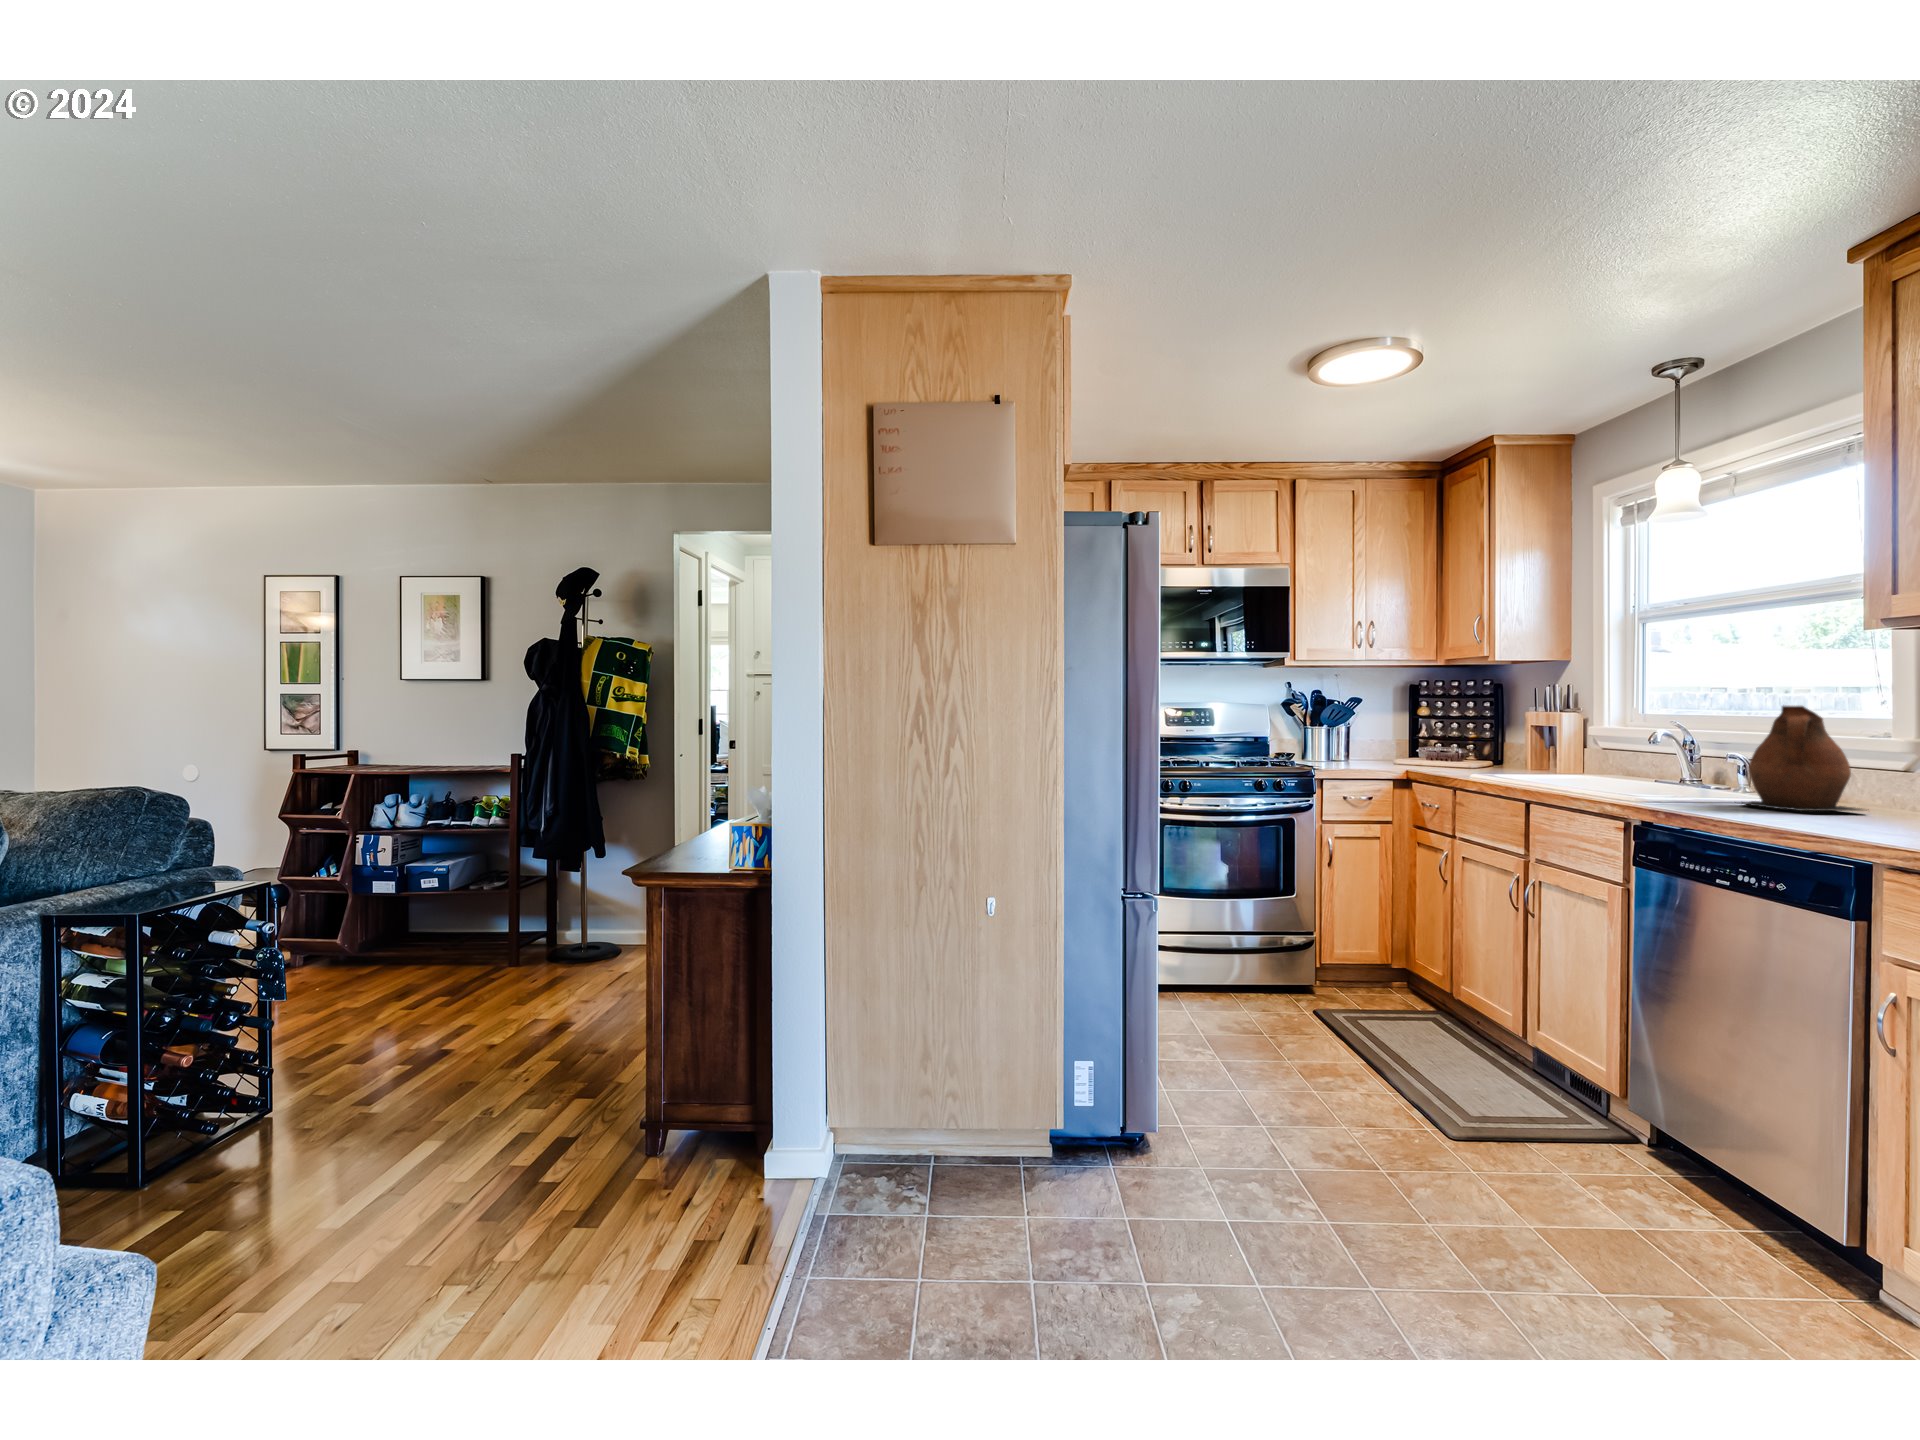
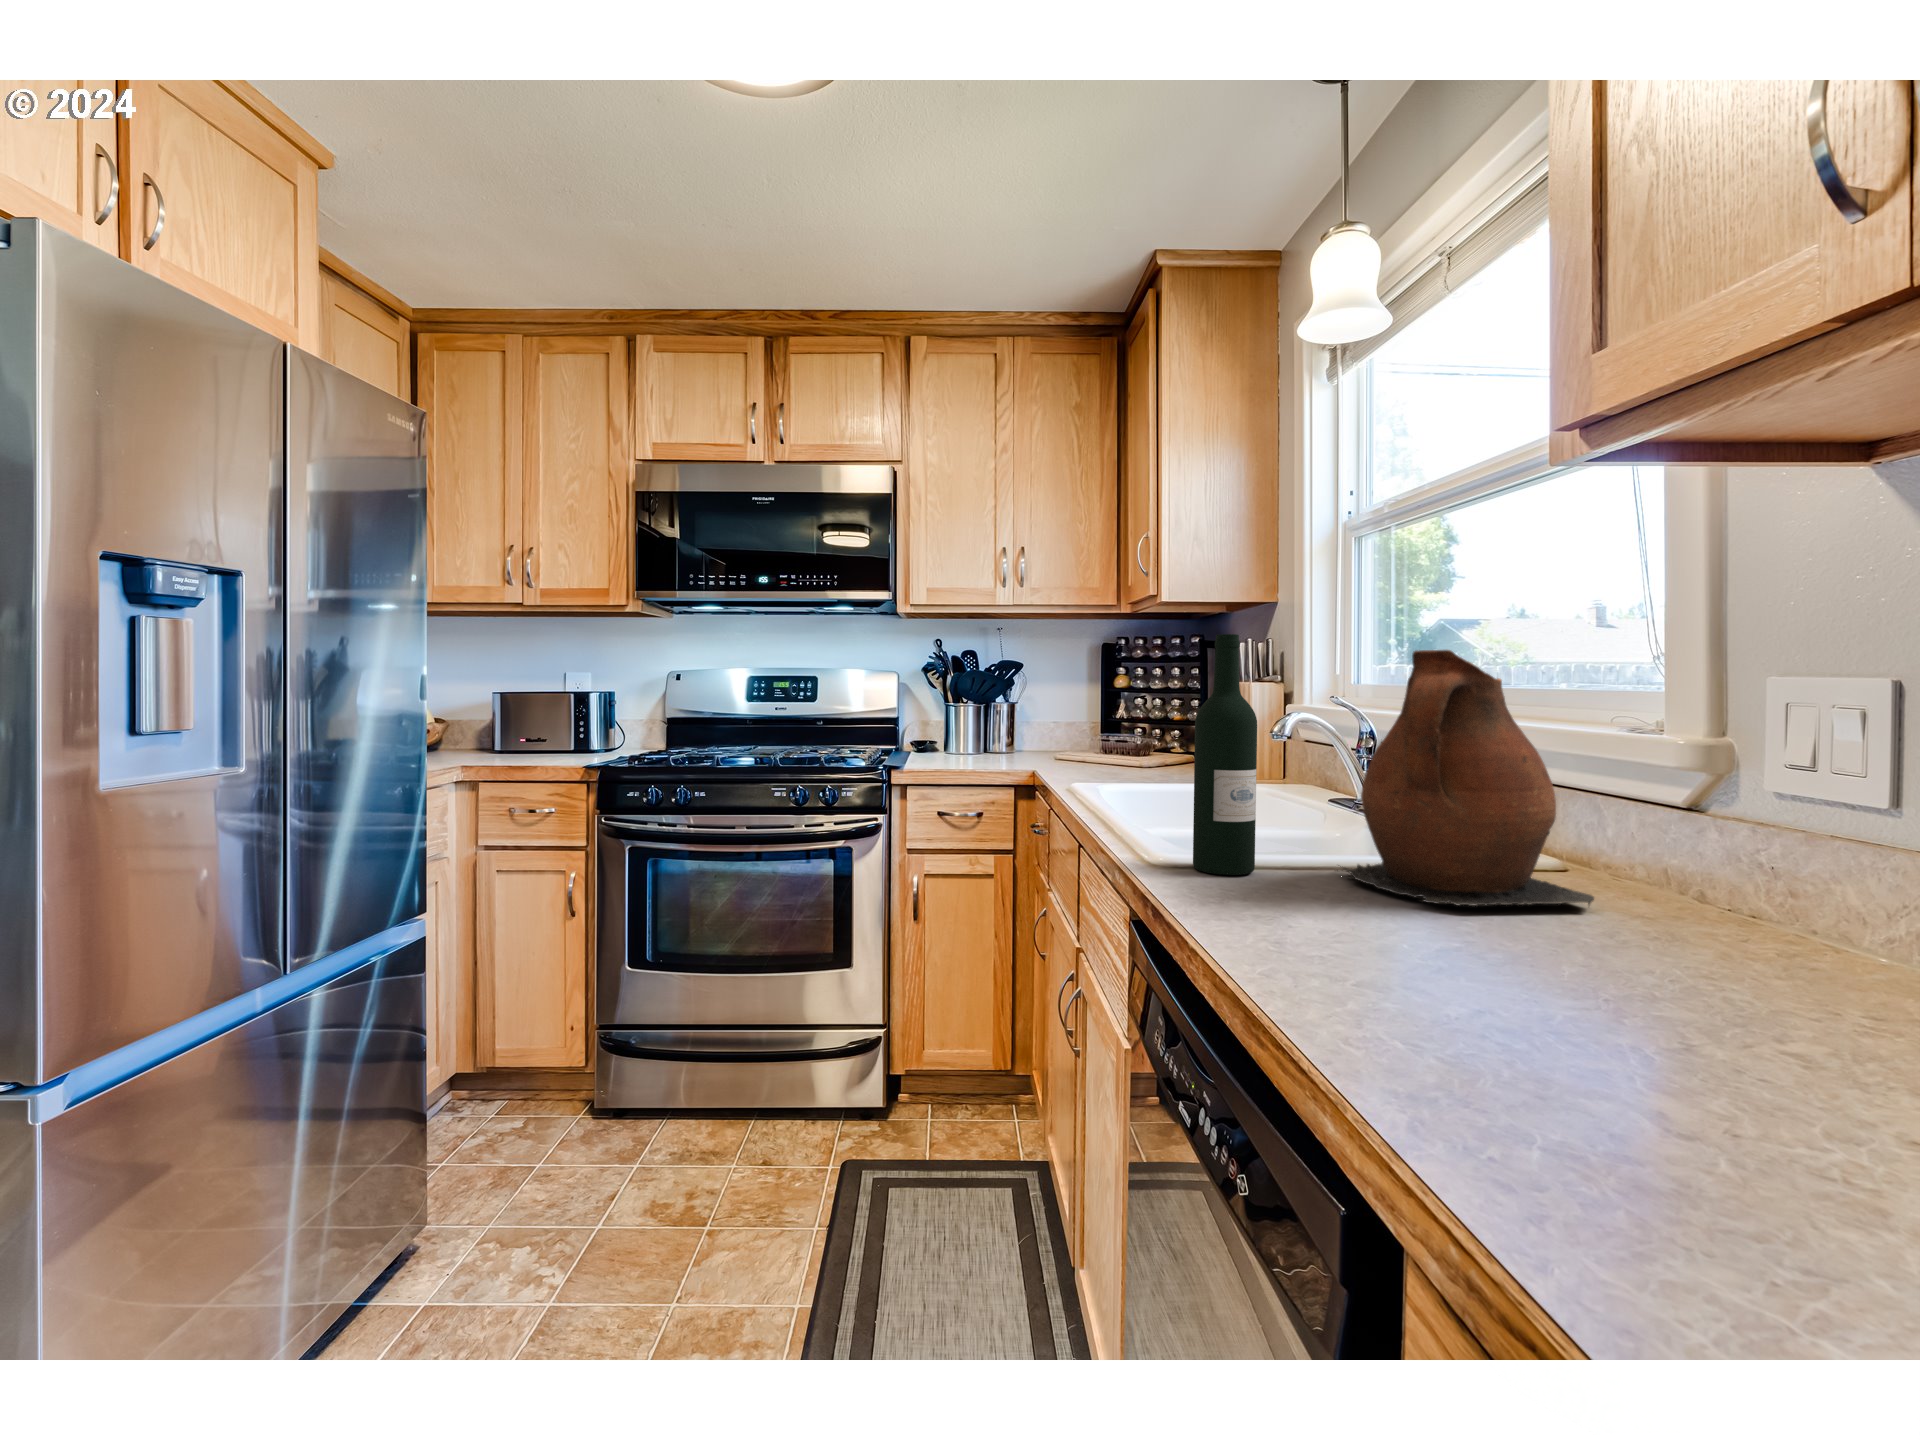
wine bottle: none [1662,697,1698,805] -> present [1193,634,1257,875]

